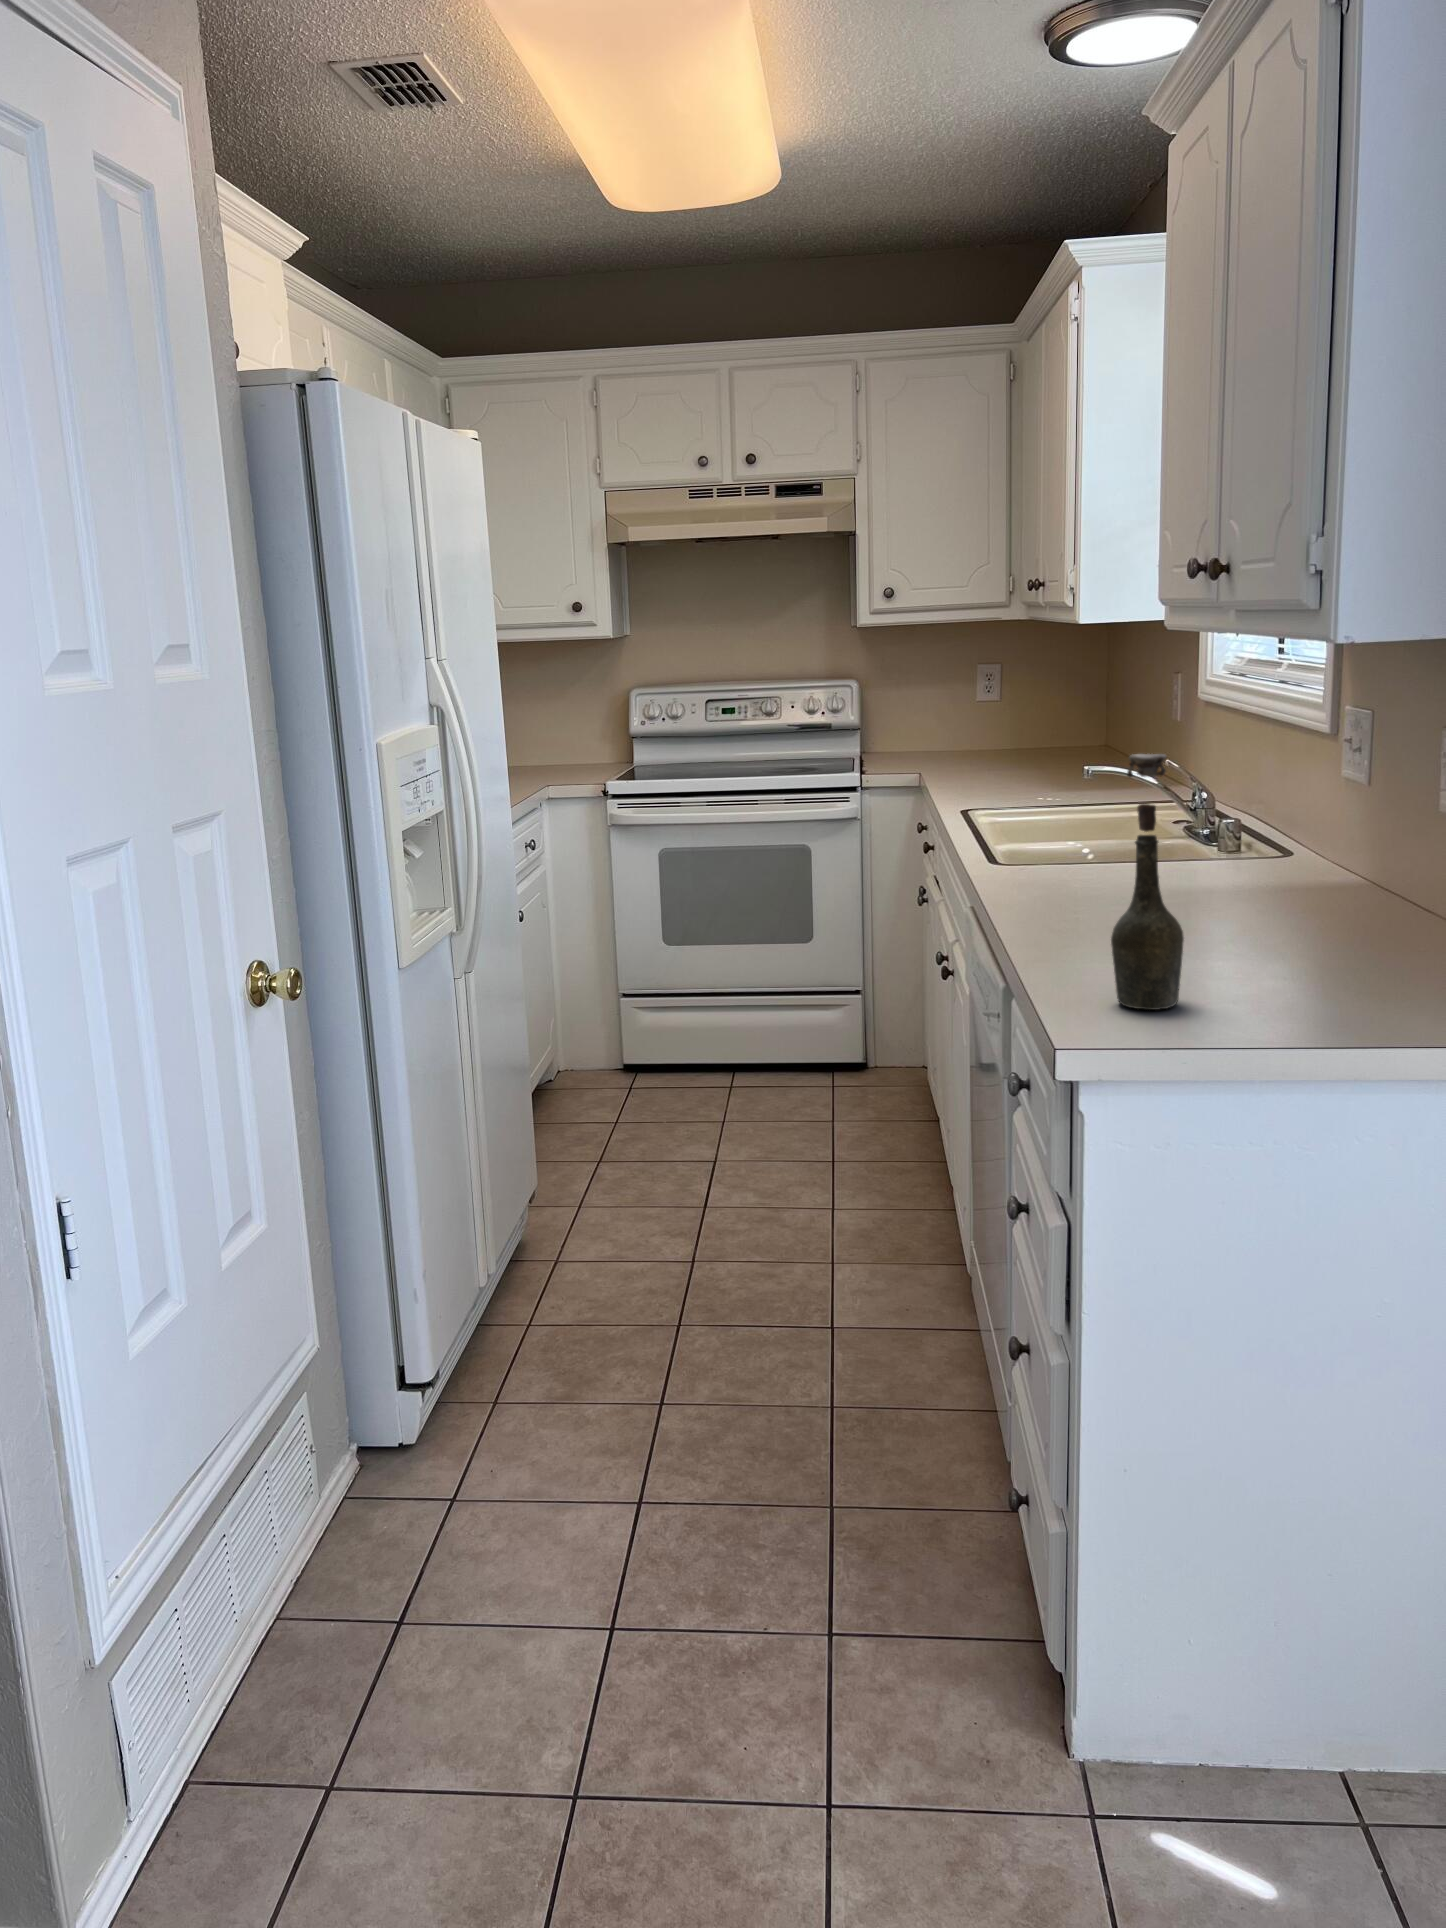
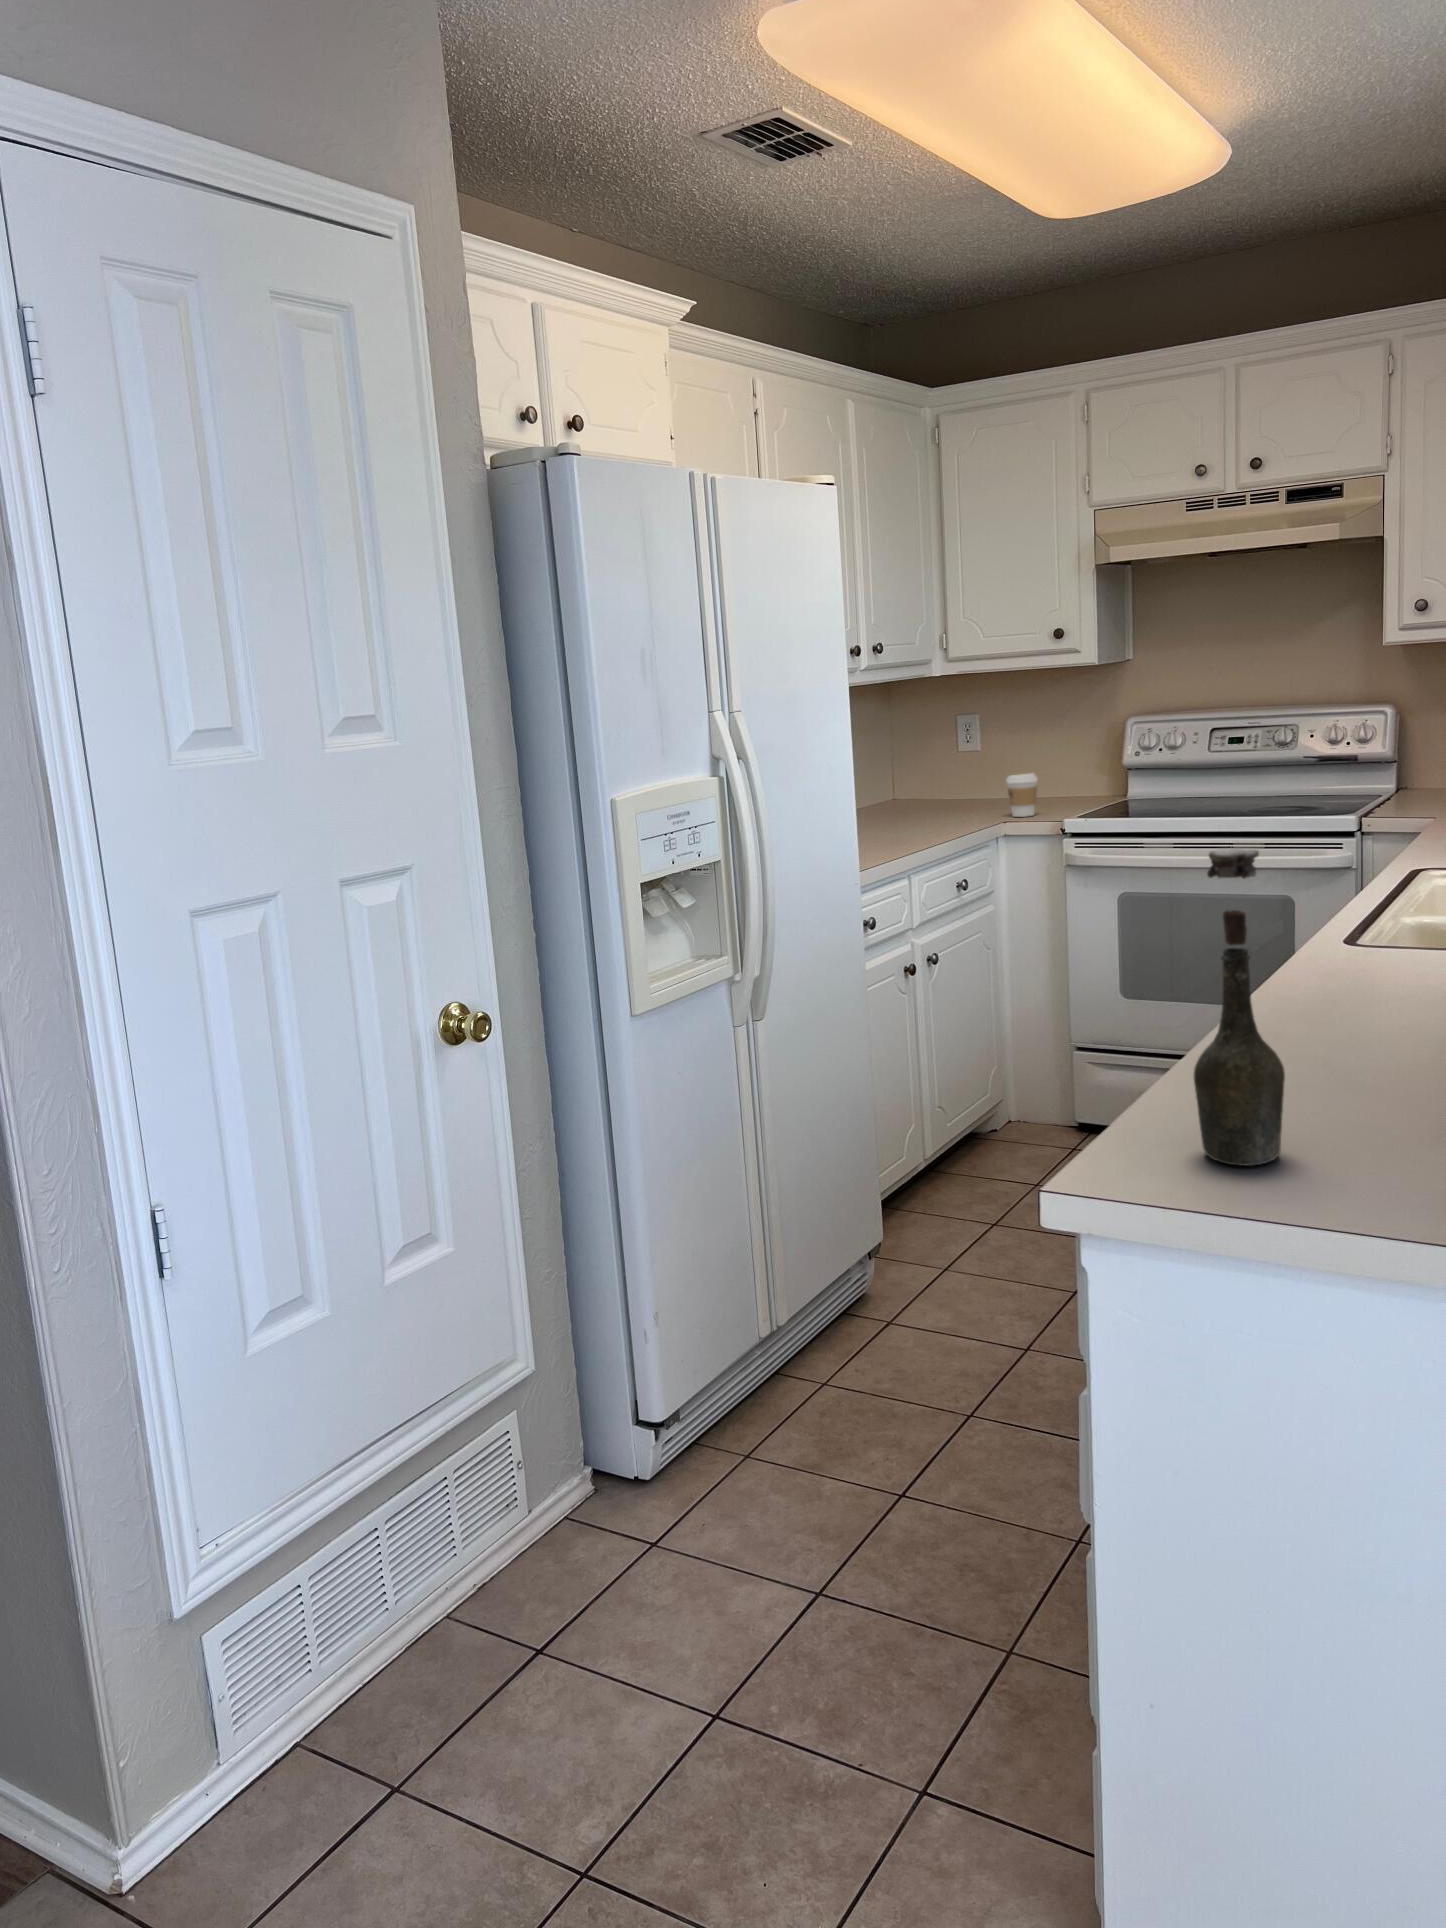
coffee cup: none [538,739,568,781] -> present [1006,773,1037,817]

